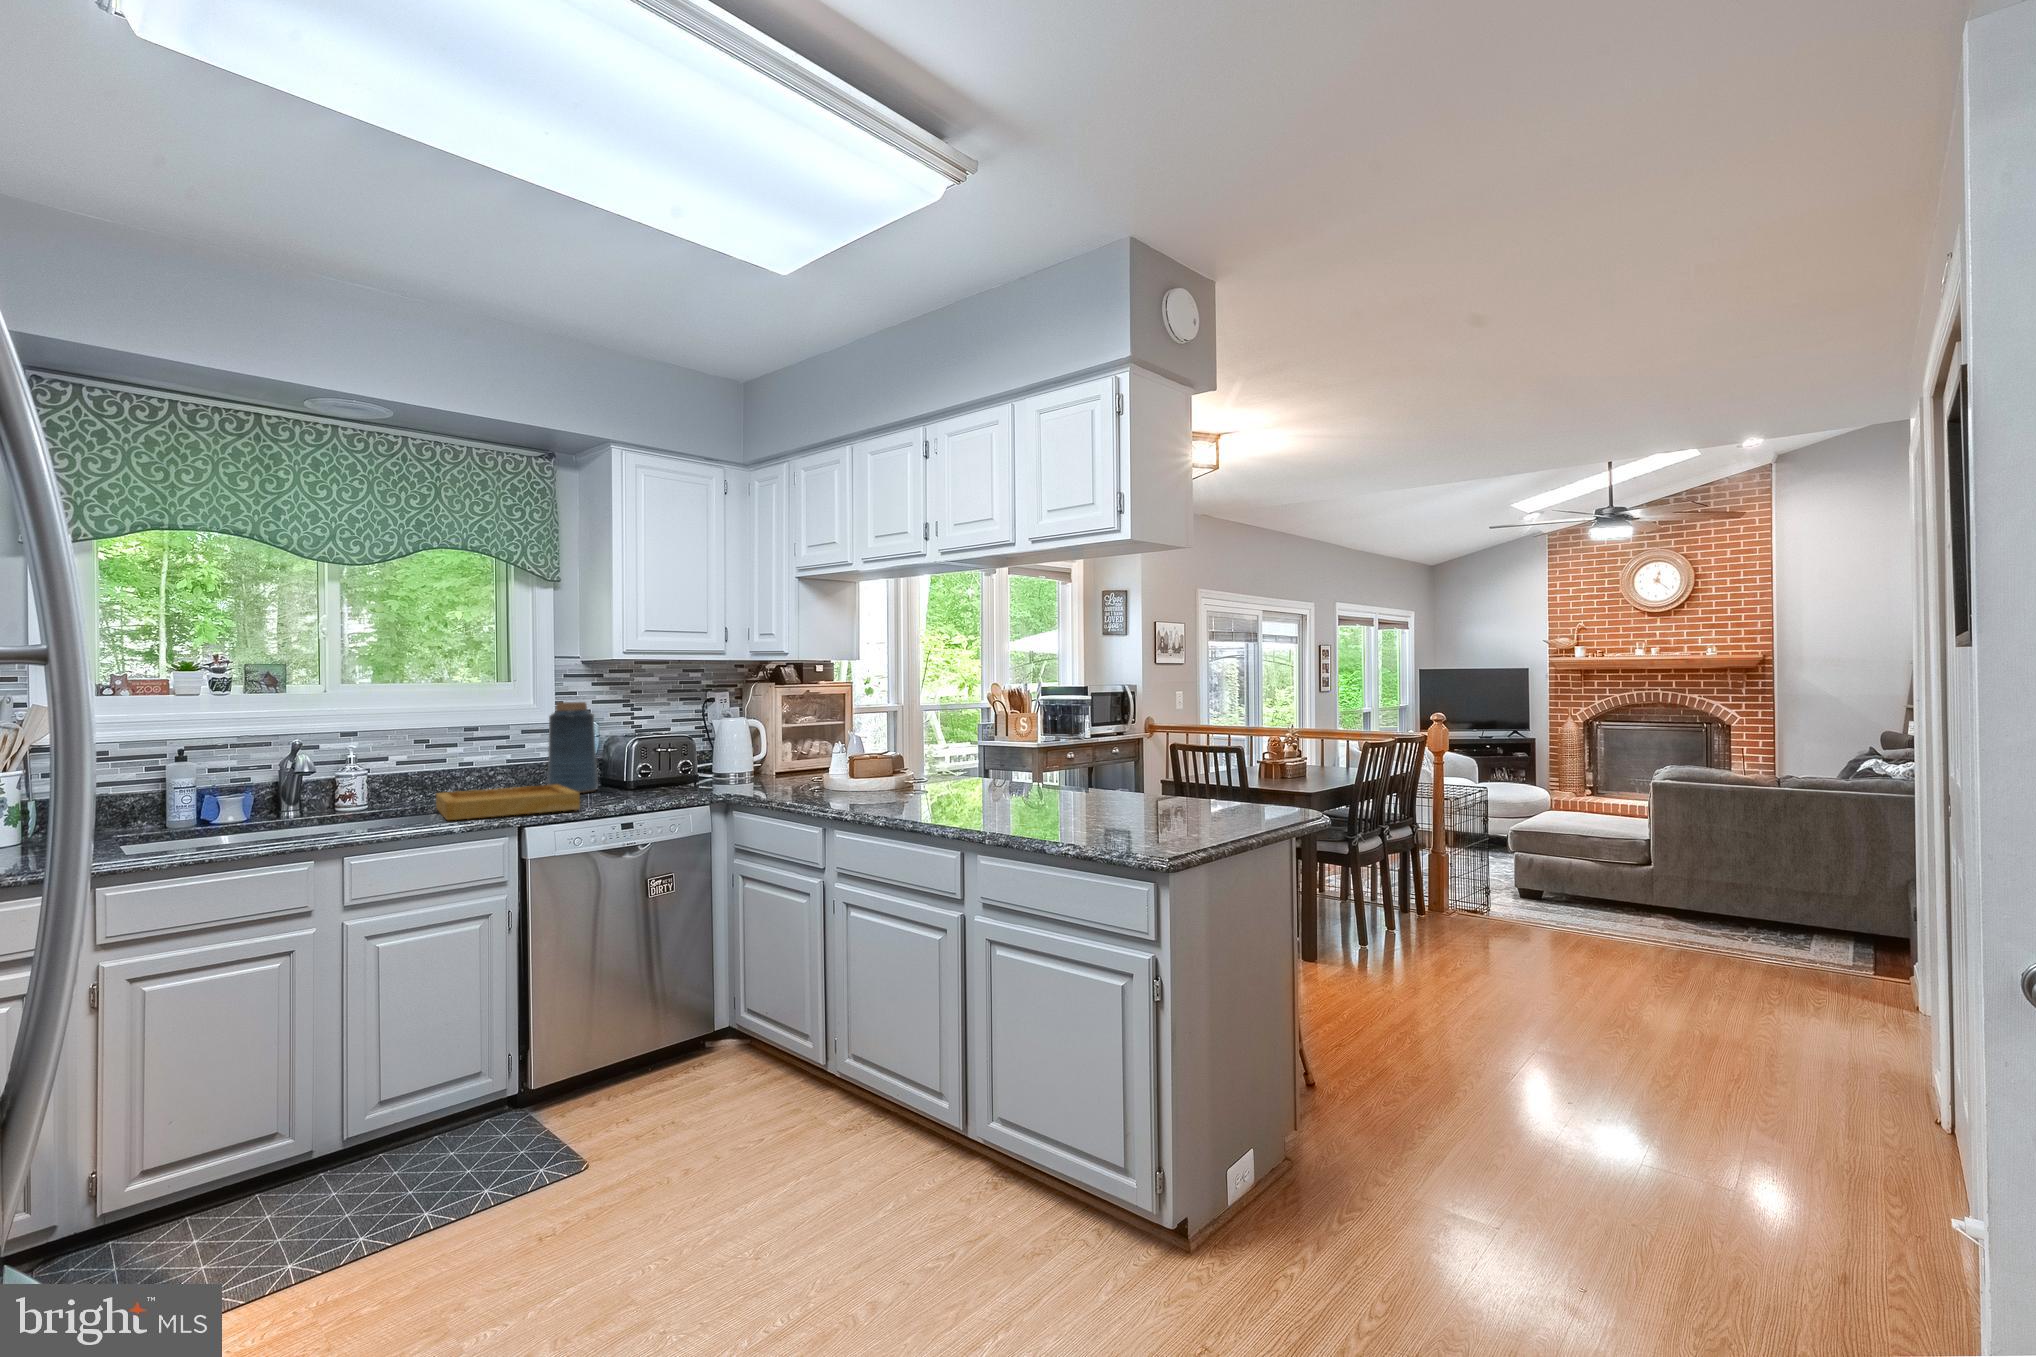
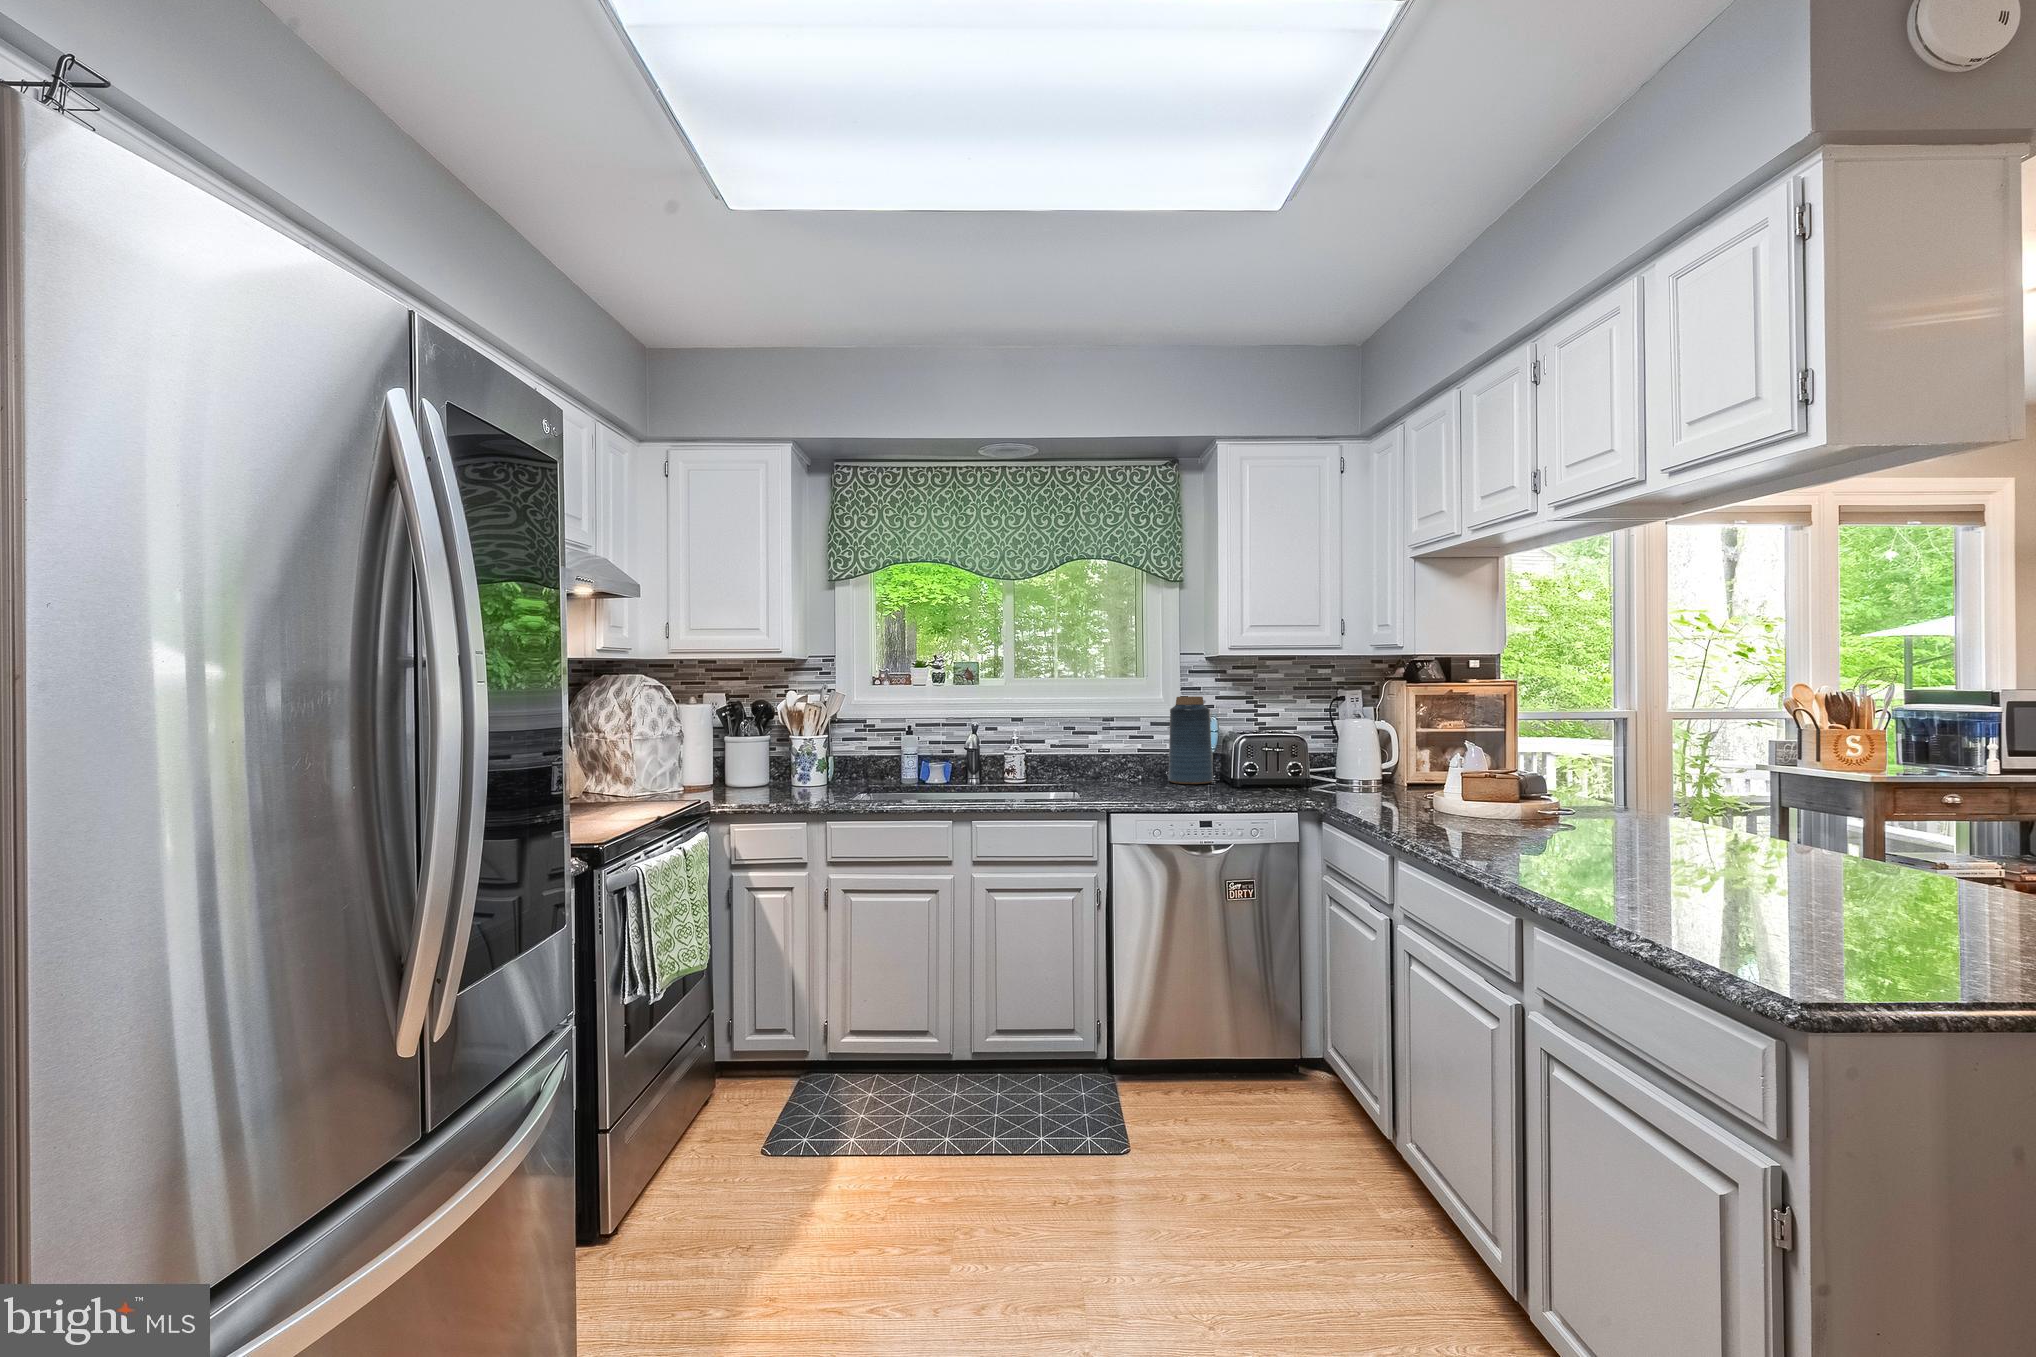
tray: present [436,785,580,820] -> none [1055,774,1168,802]

